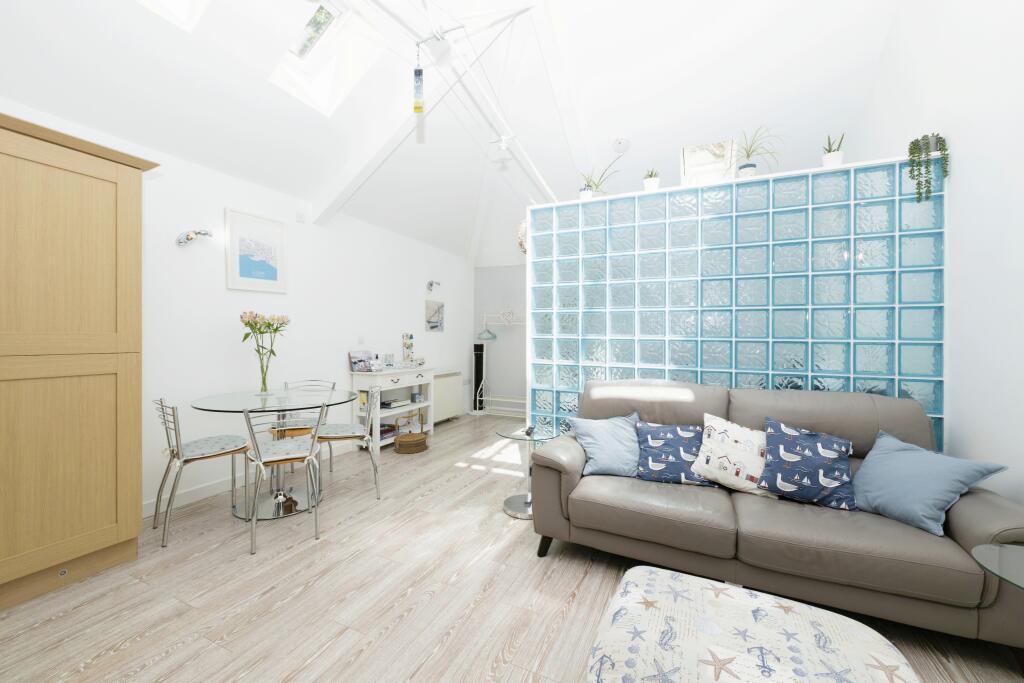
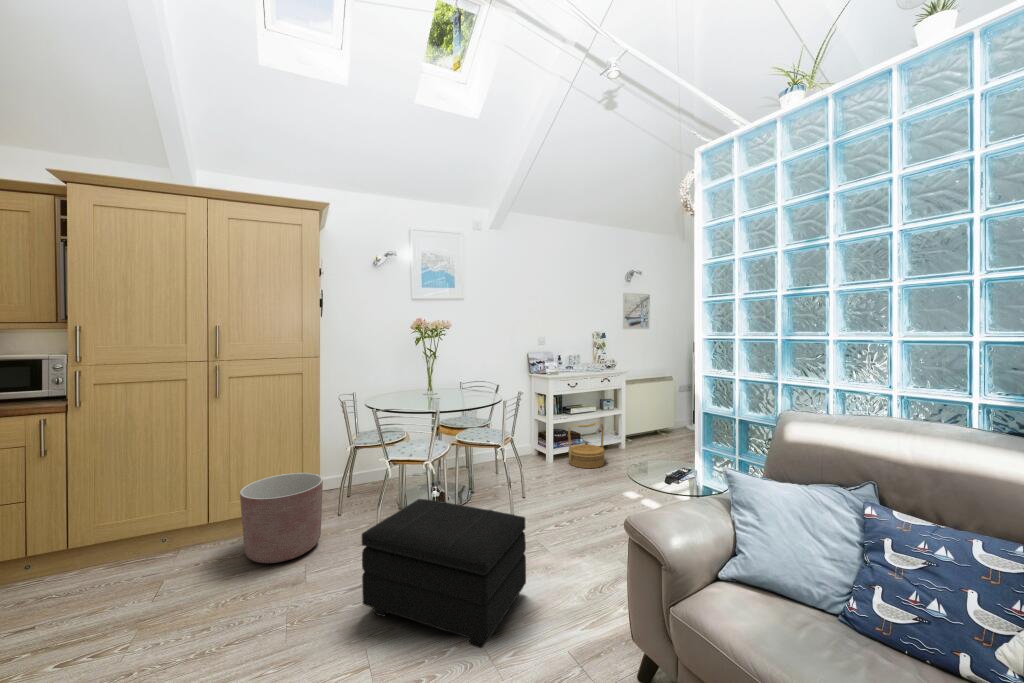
footstool: none [297,482,433,598] -> present [362,499,526,648]
planter: none [62,499,181,615] -> present [240,473,323,563]

